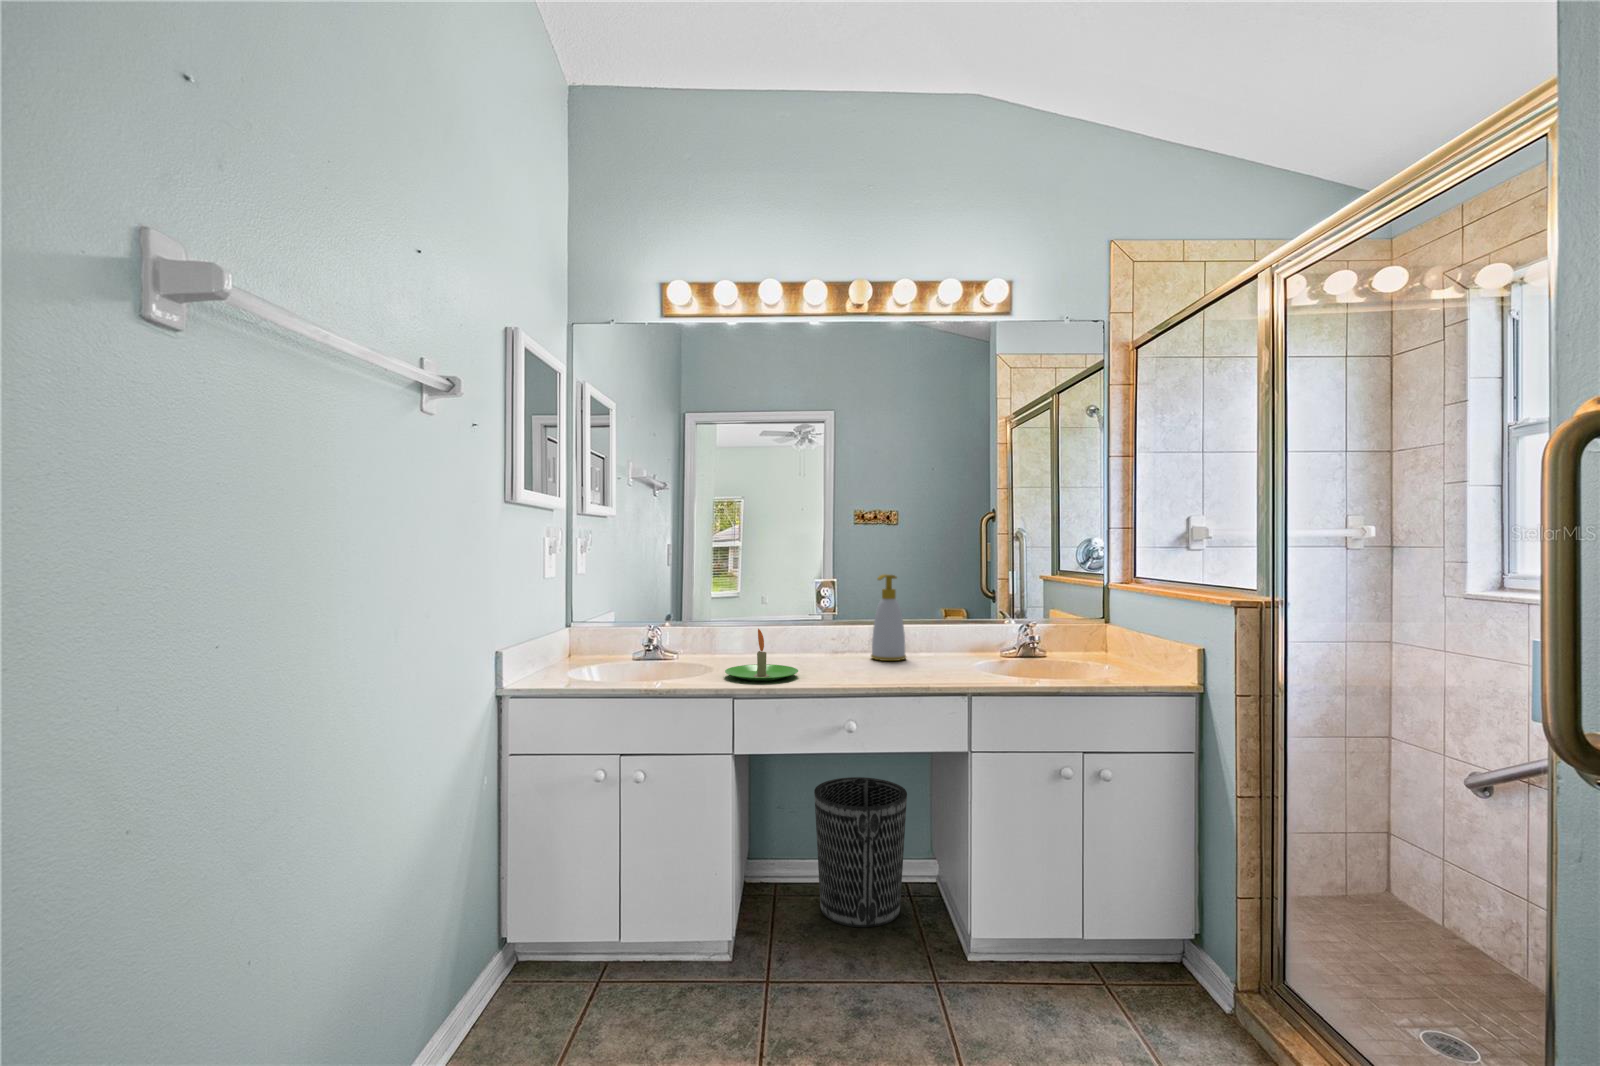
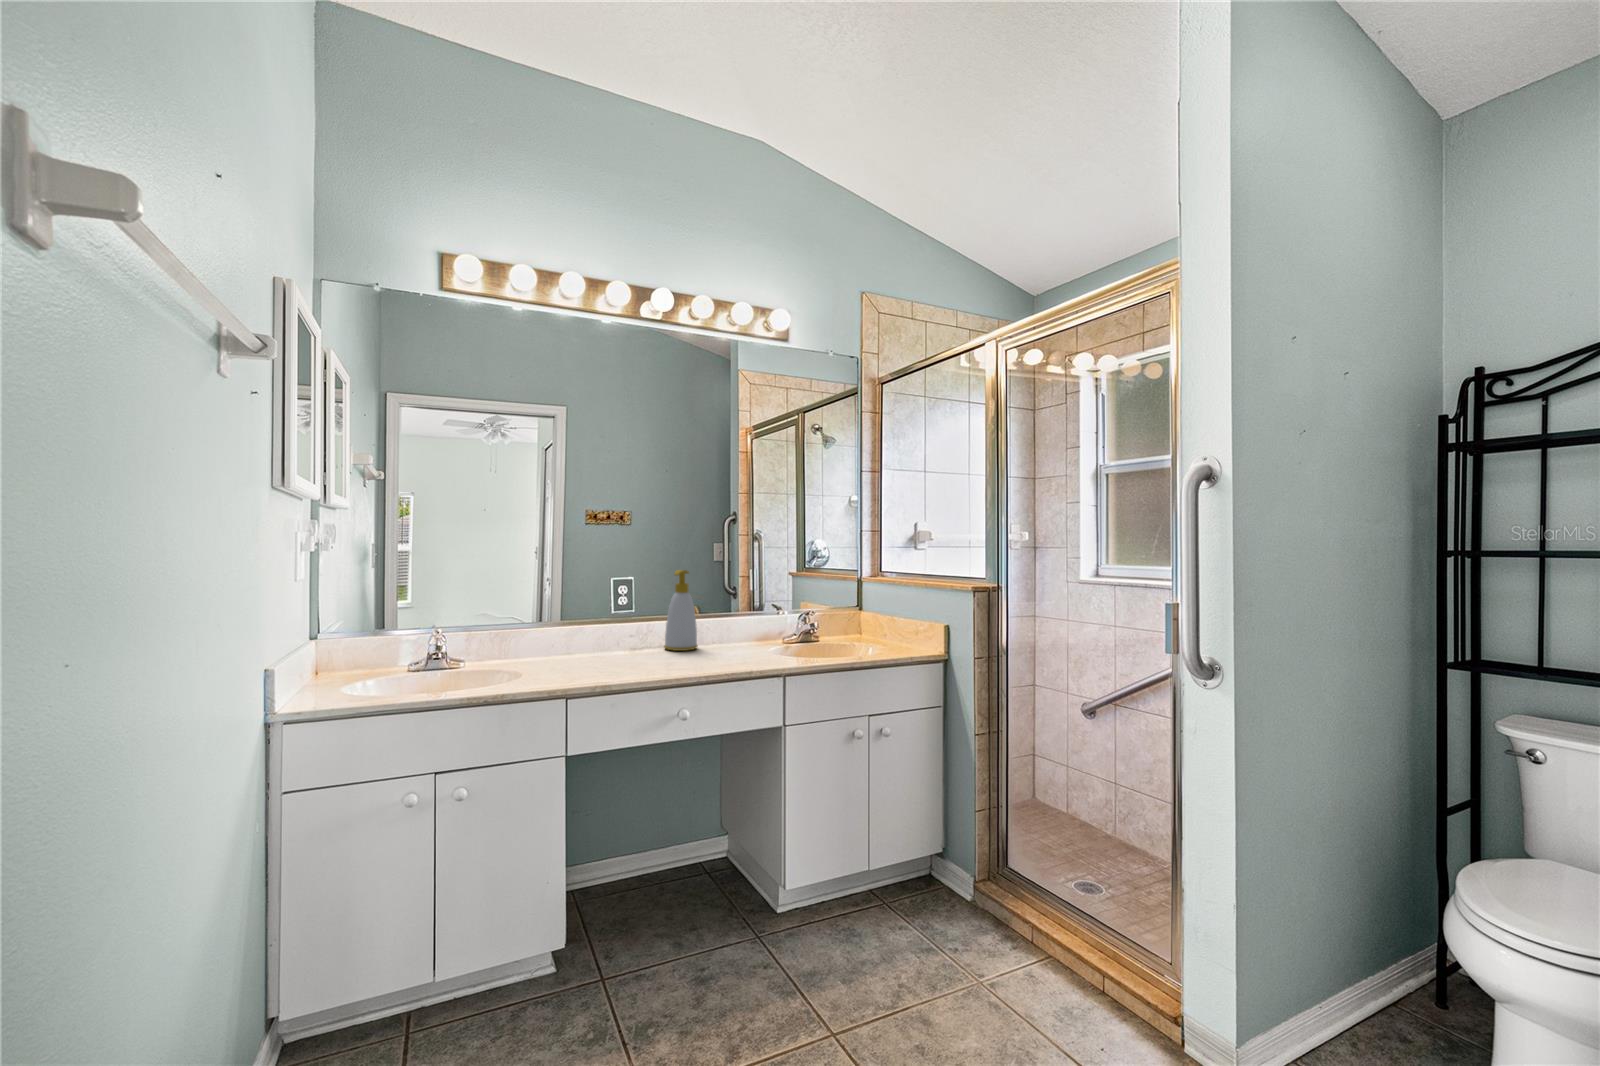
candle: present [725,629,798,681] -> none [543,626,620,679]
wastebasket: present [814,777,907,927] -> none [614,762,704,905]

